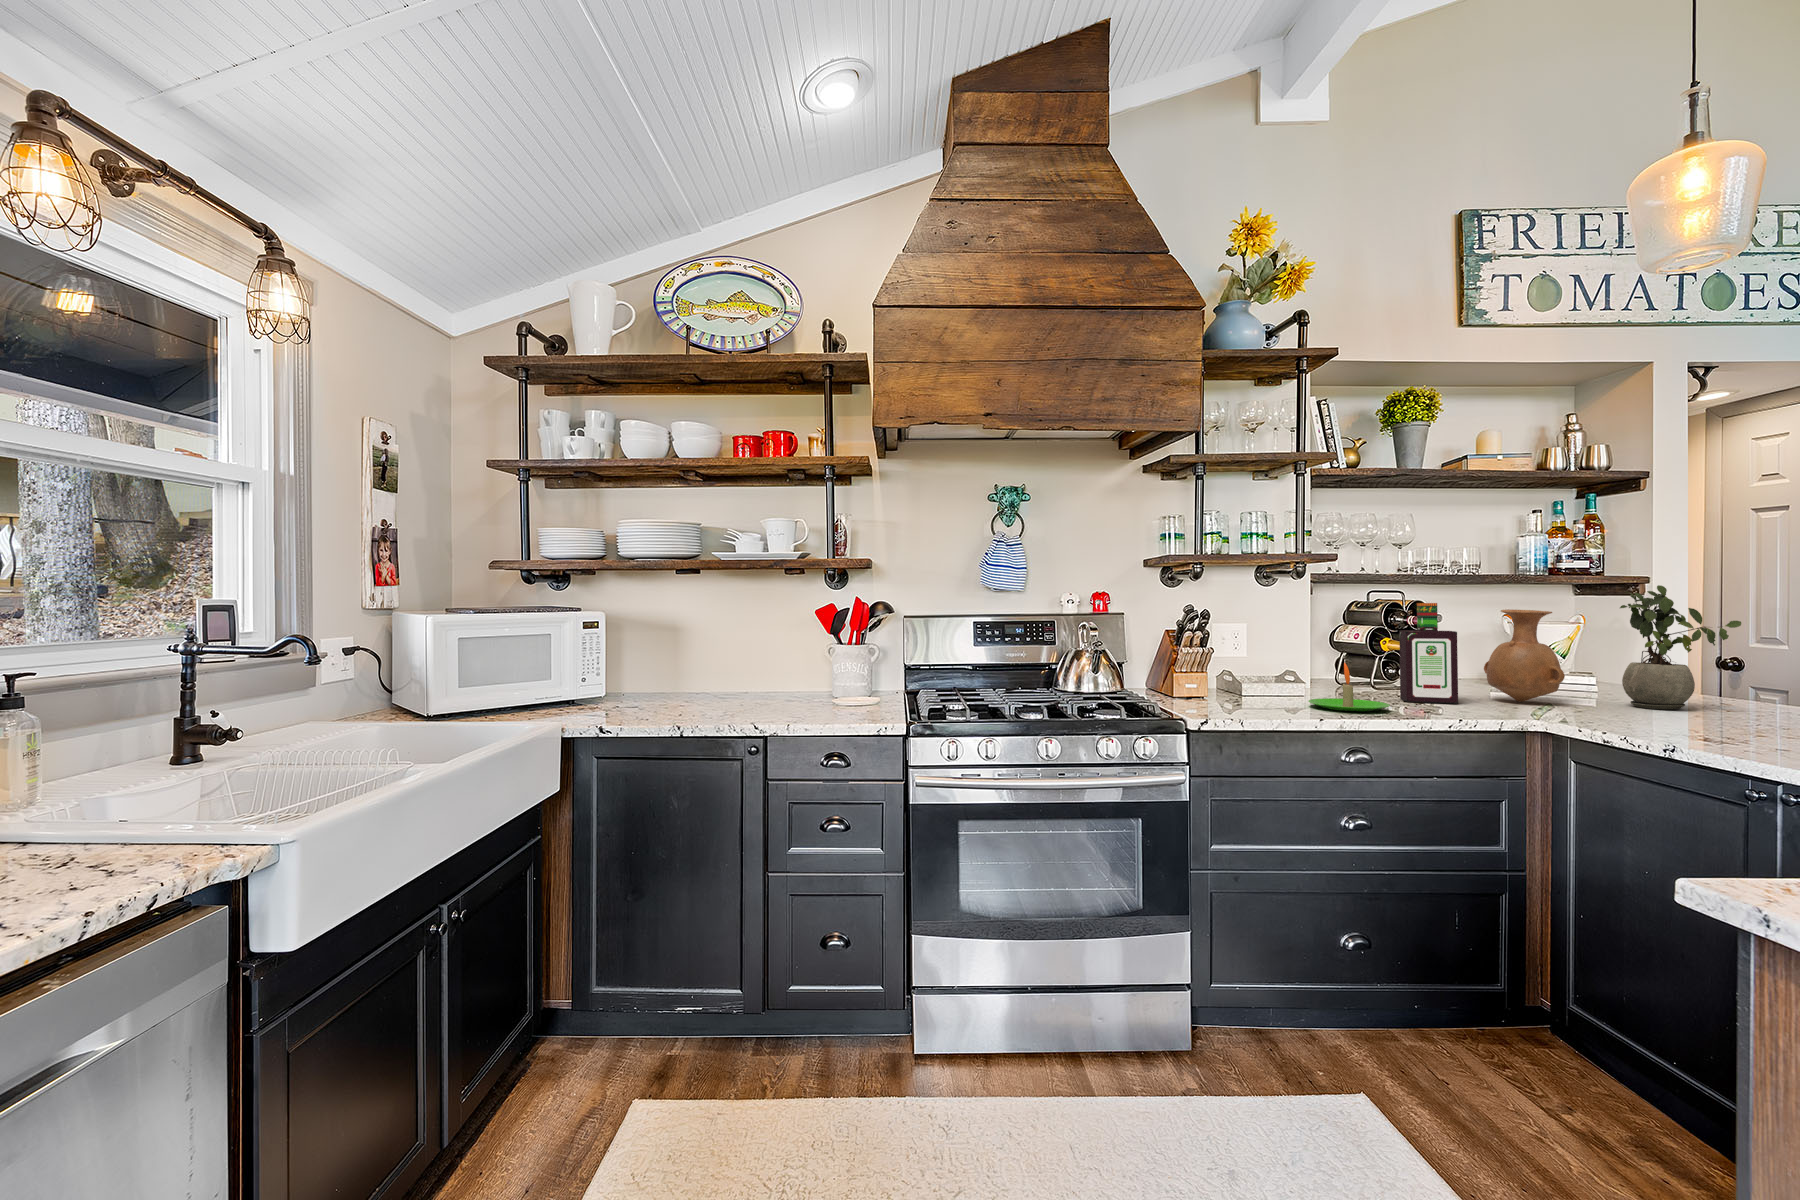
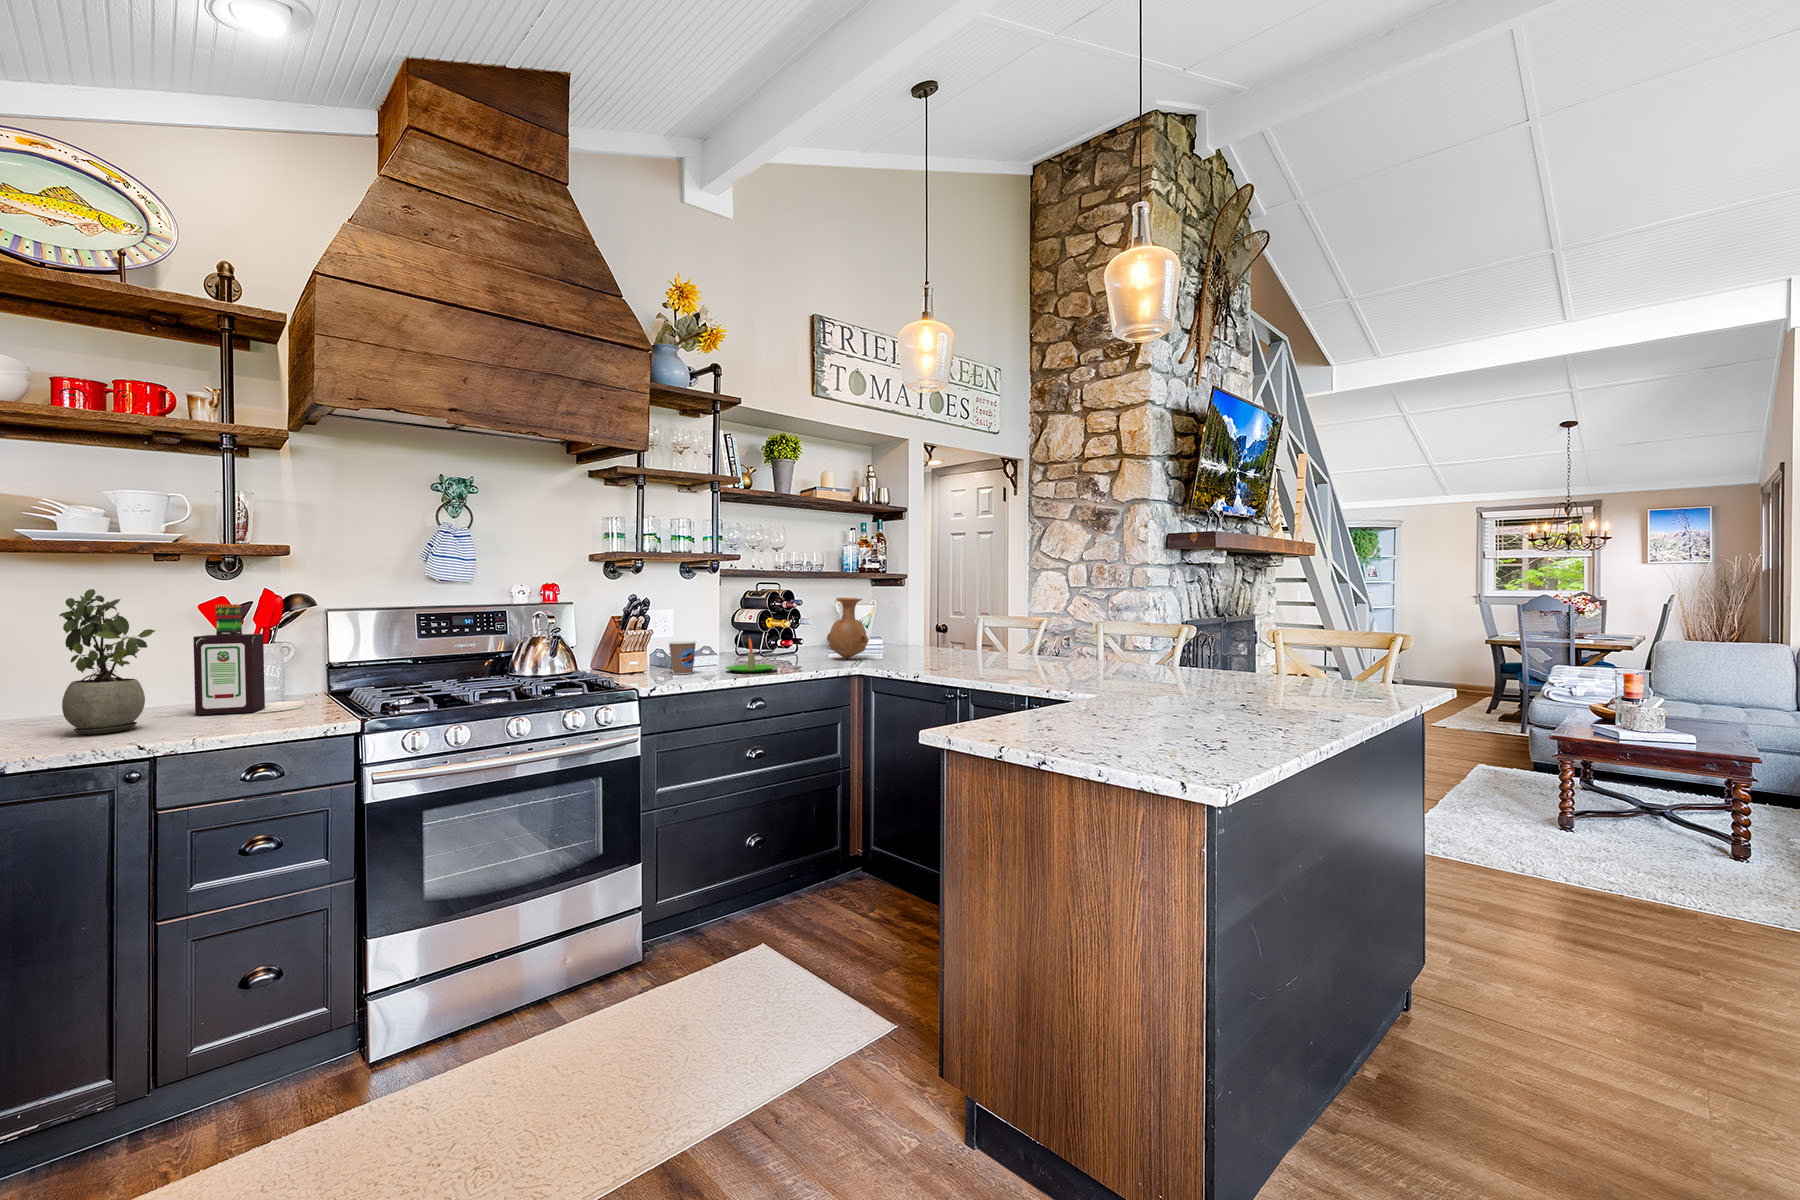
potted plant: present [1620,585,1741,709] -> present [59,589,155,734]
bottle: present [1399,603,1458,704] -> present [193,604,265,715]
coffee cup: none [1229,662,1267,705] -> present [668,641,696,674]

